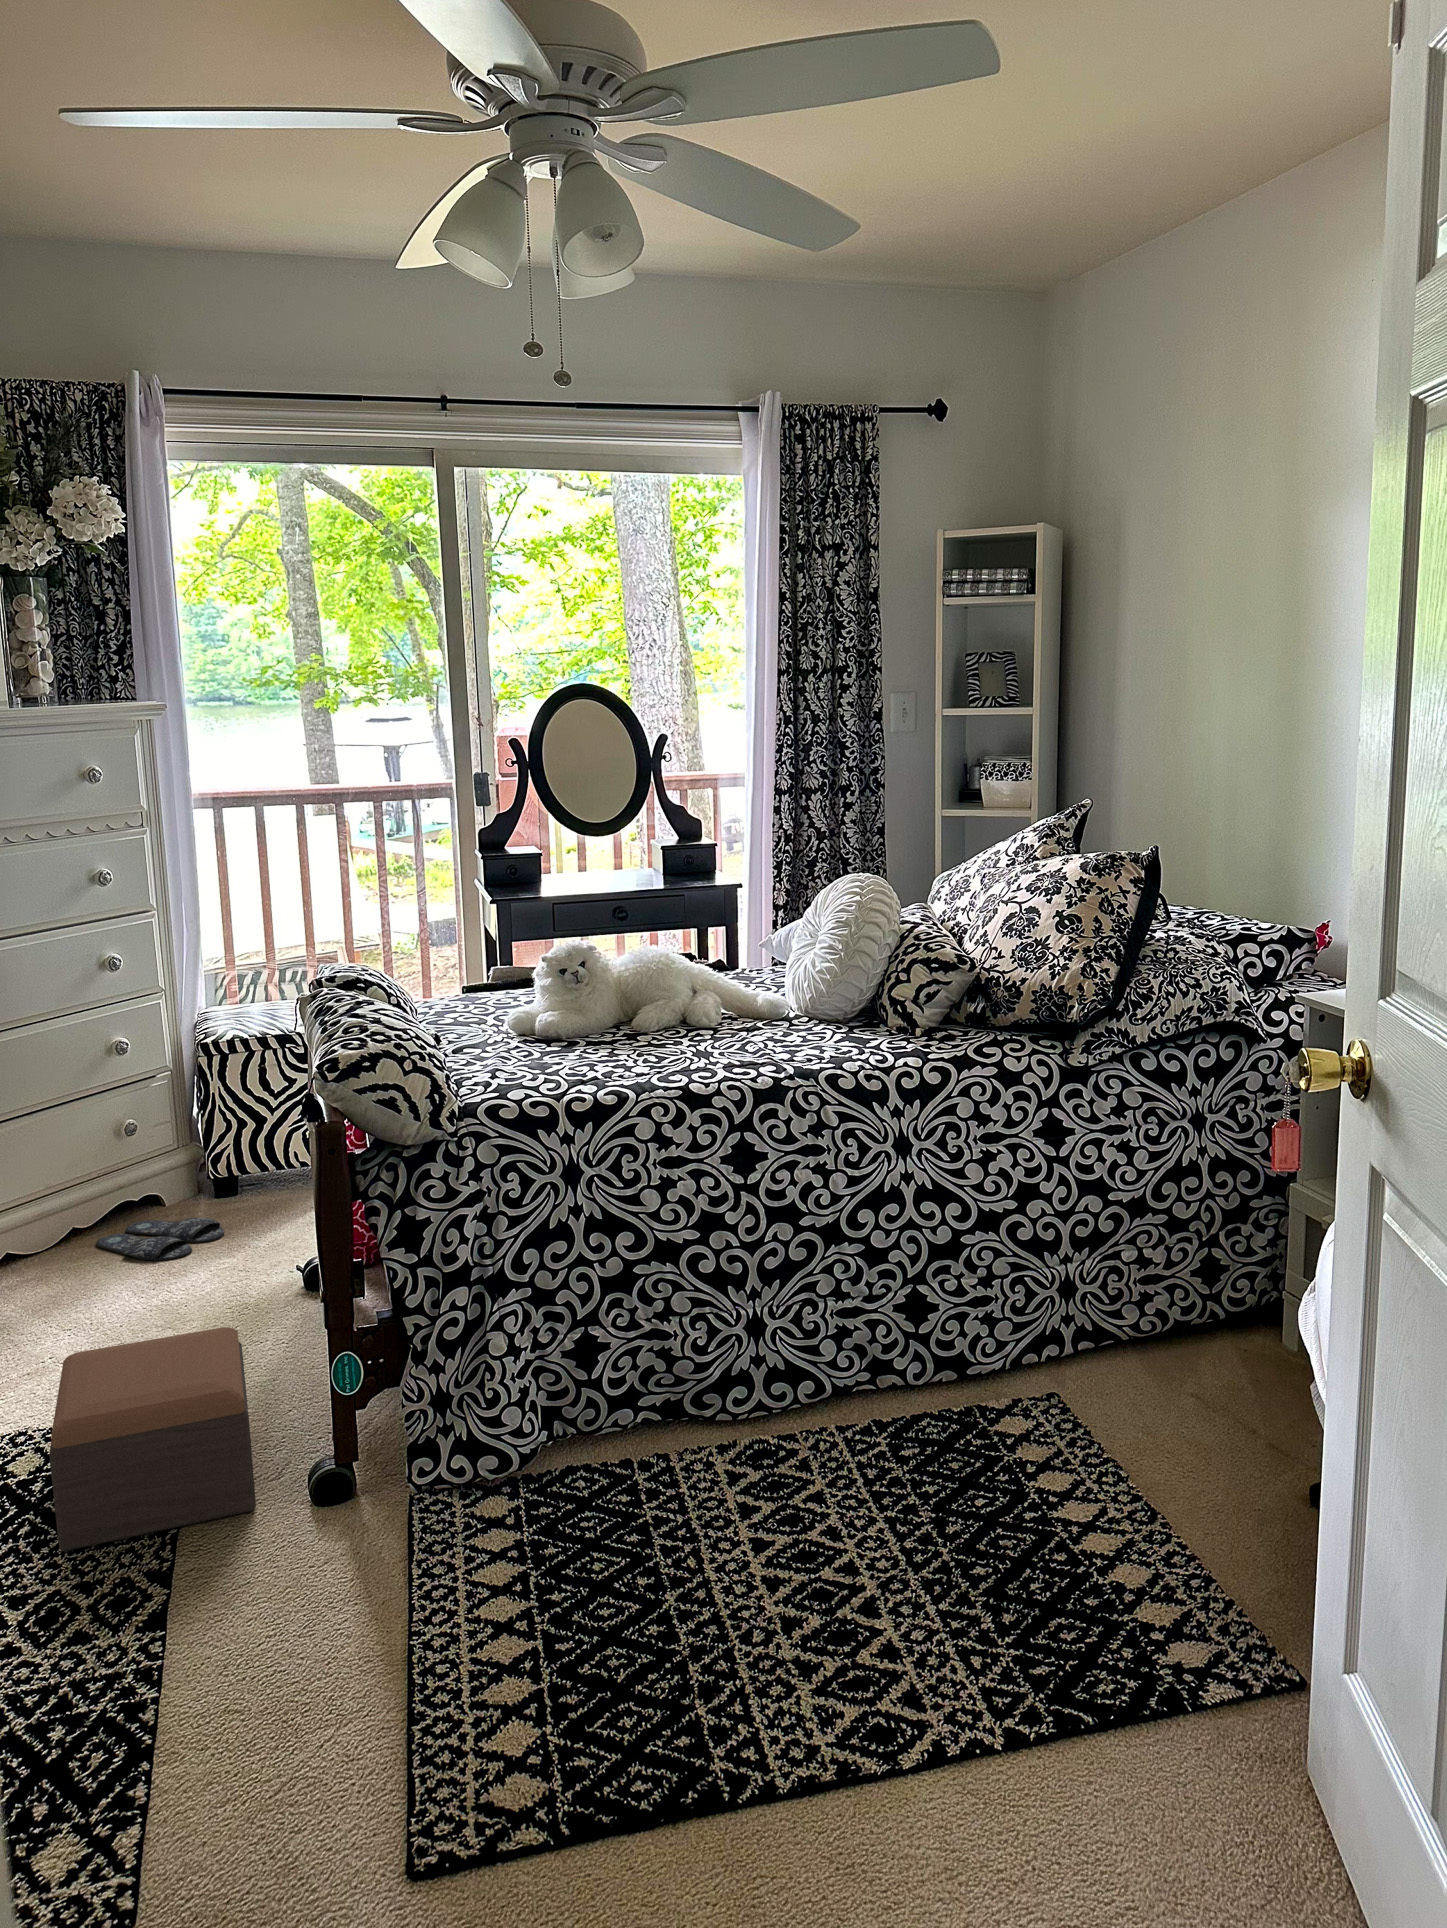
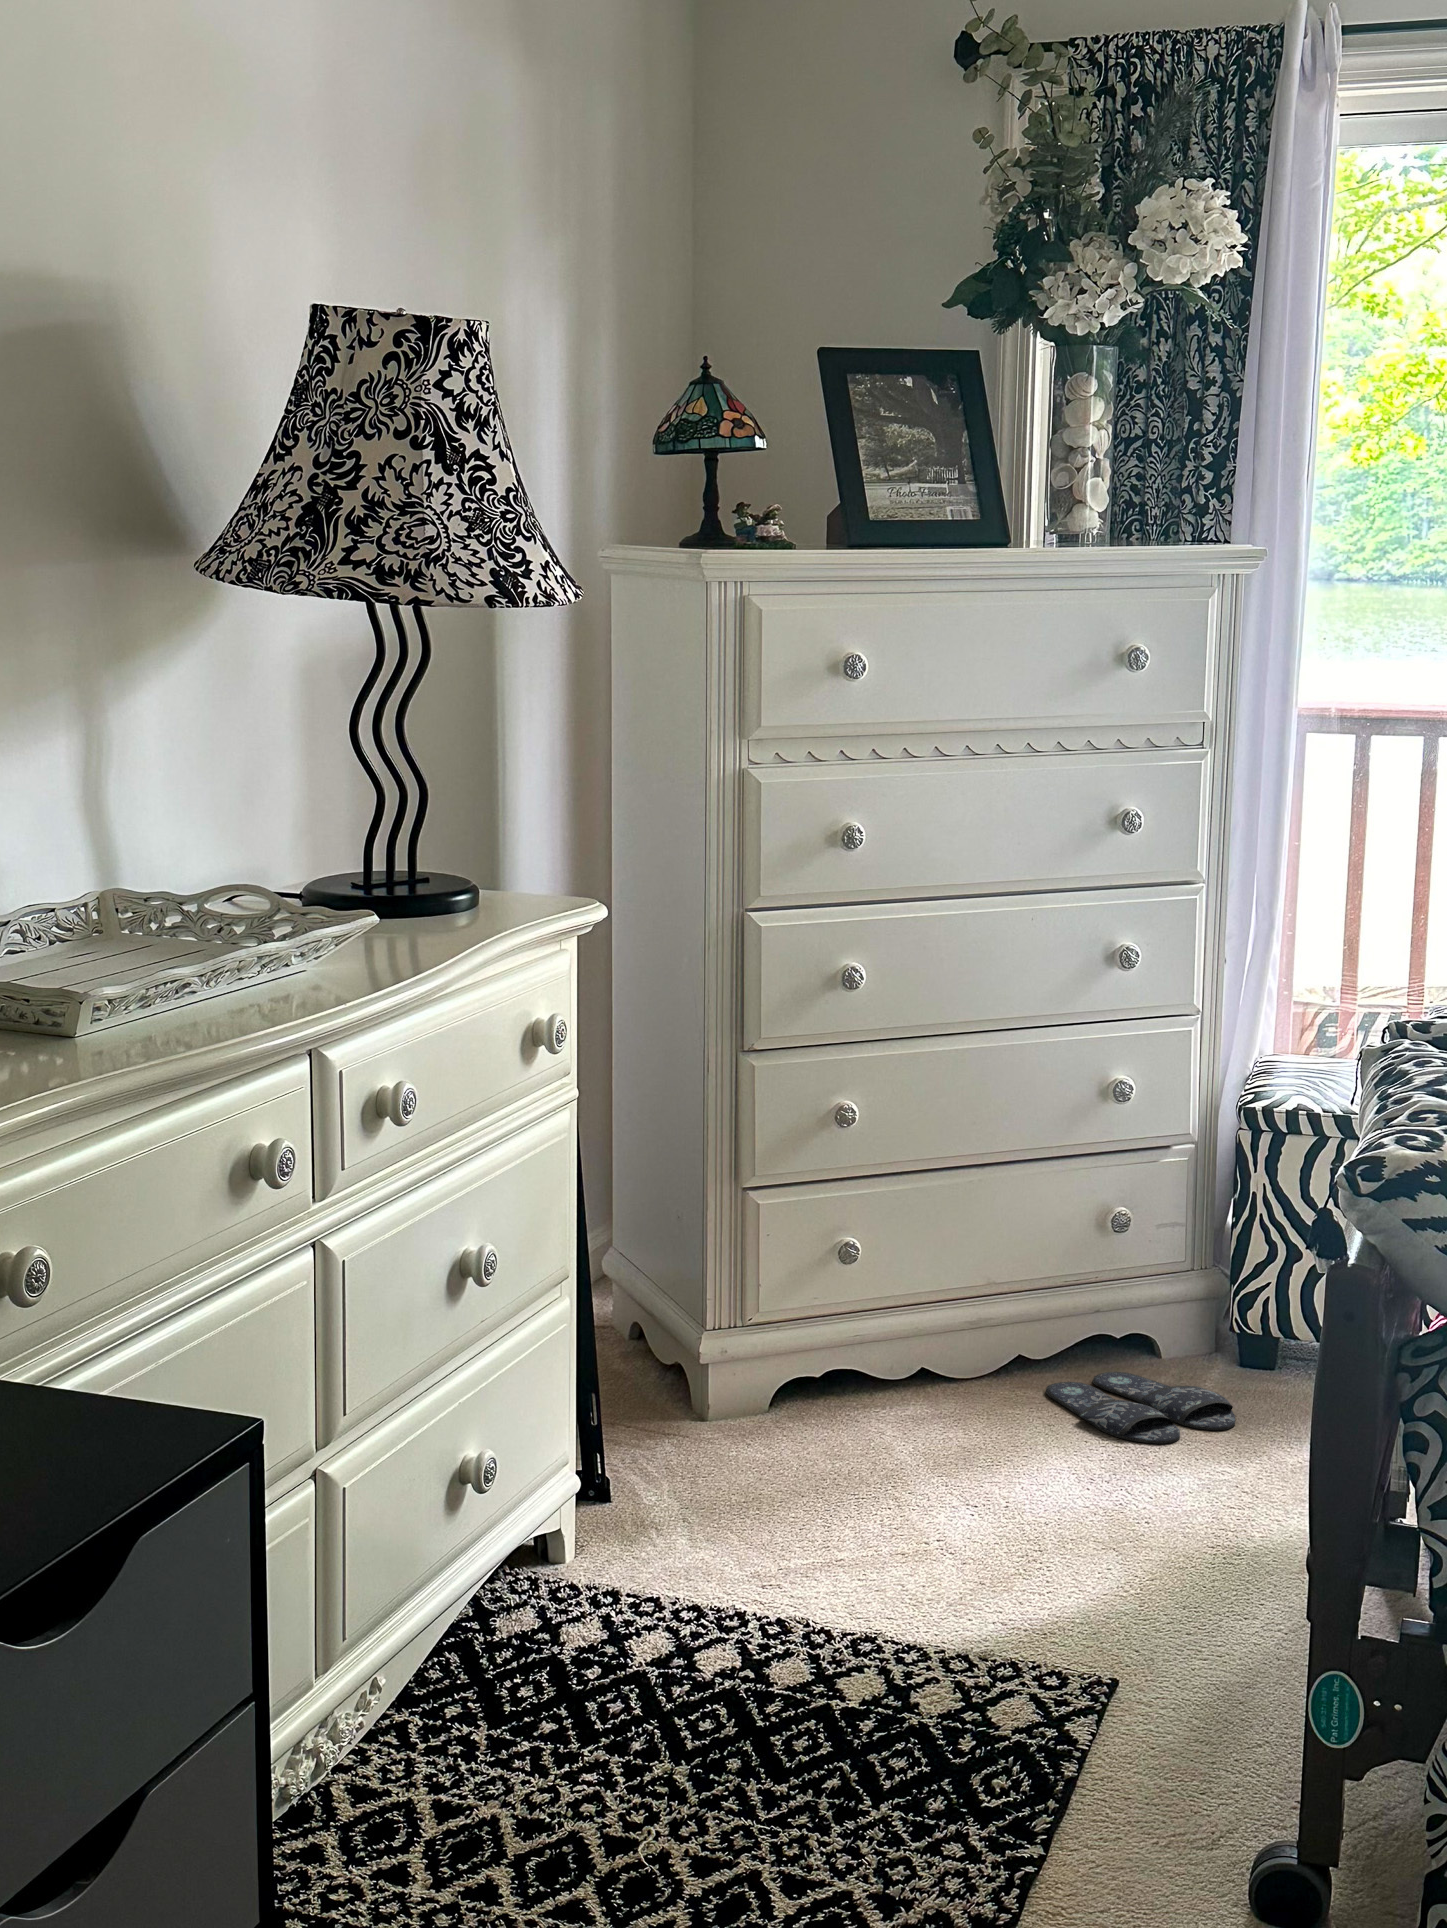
footstool: present [49,1327,256,1551] -> none [867,1542,1190,1881]

